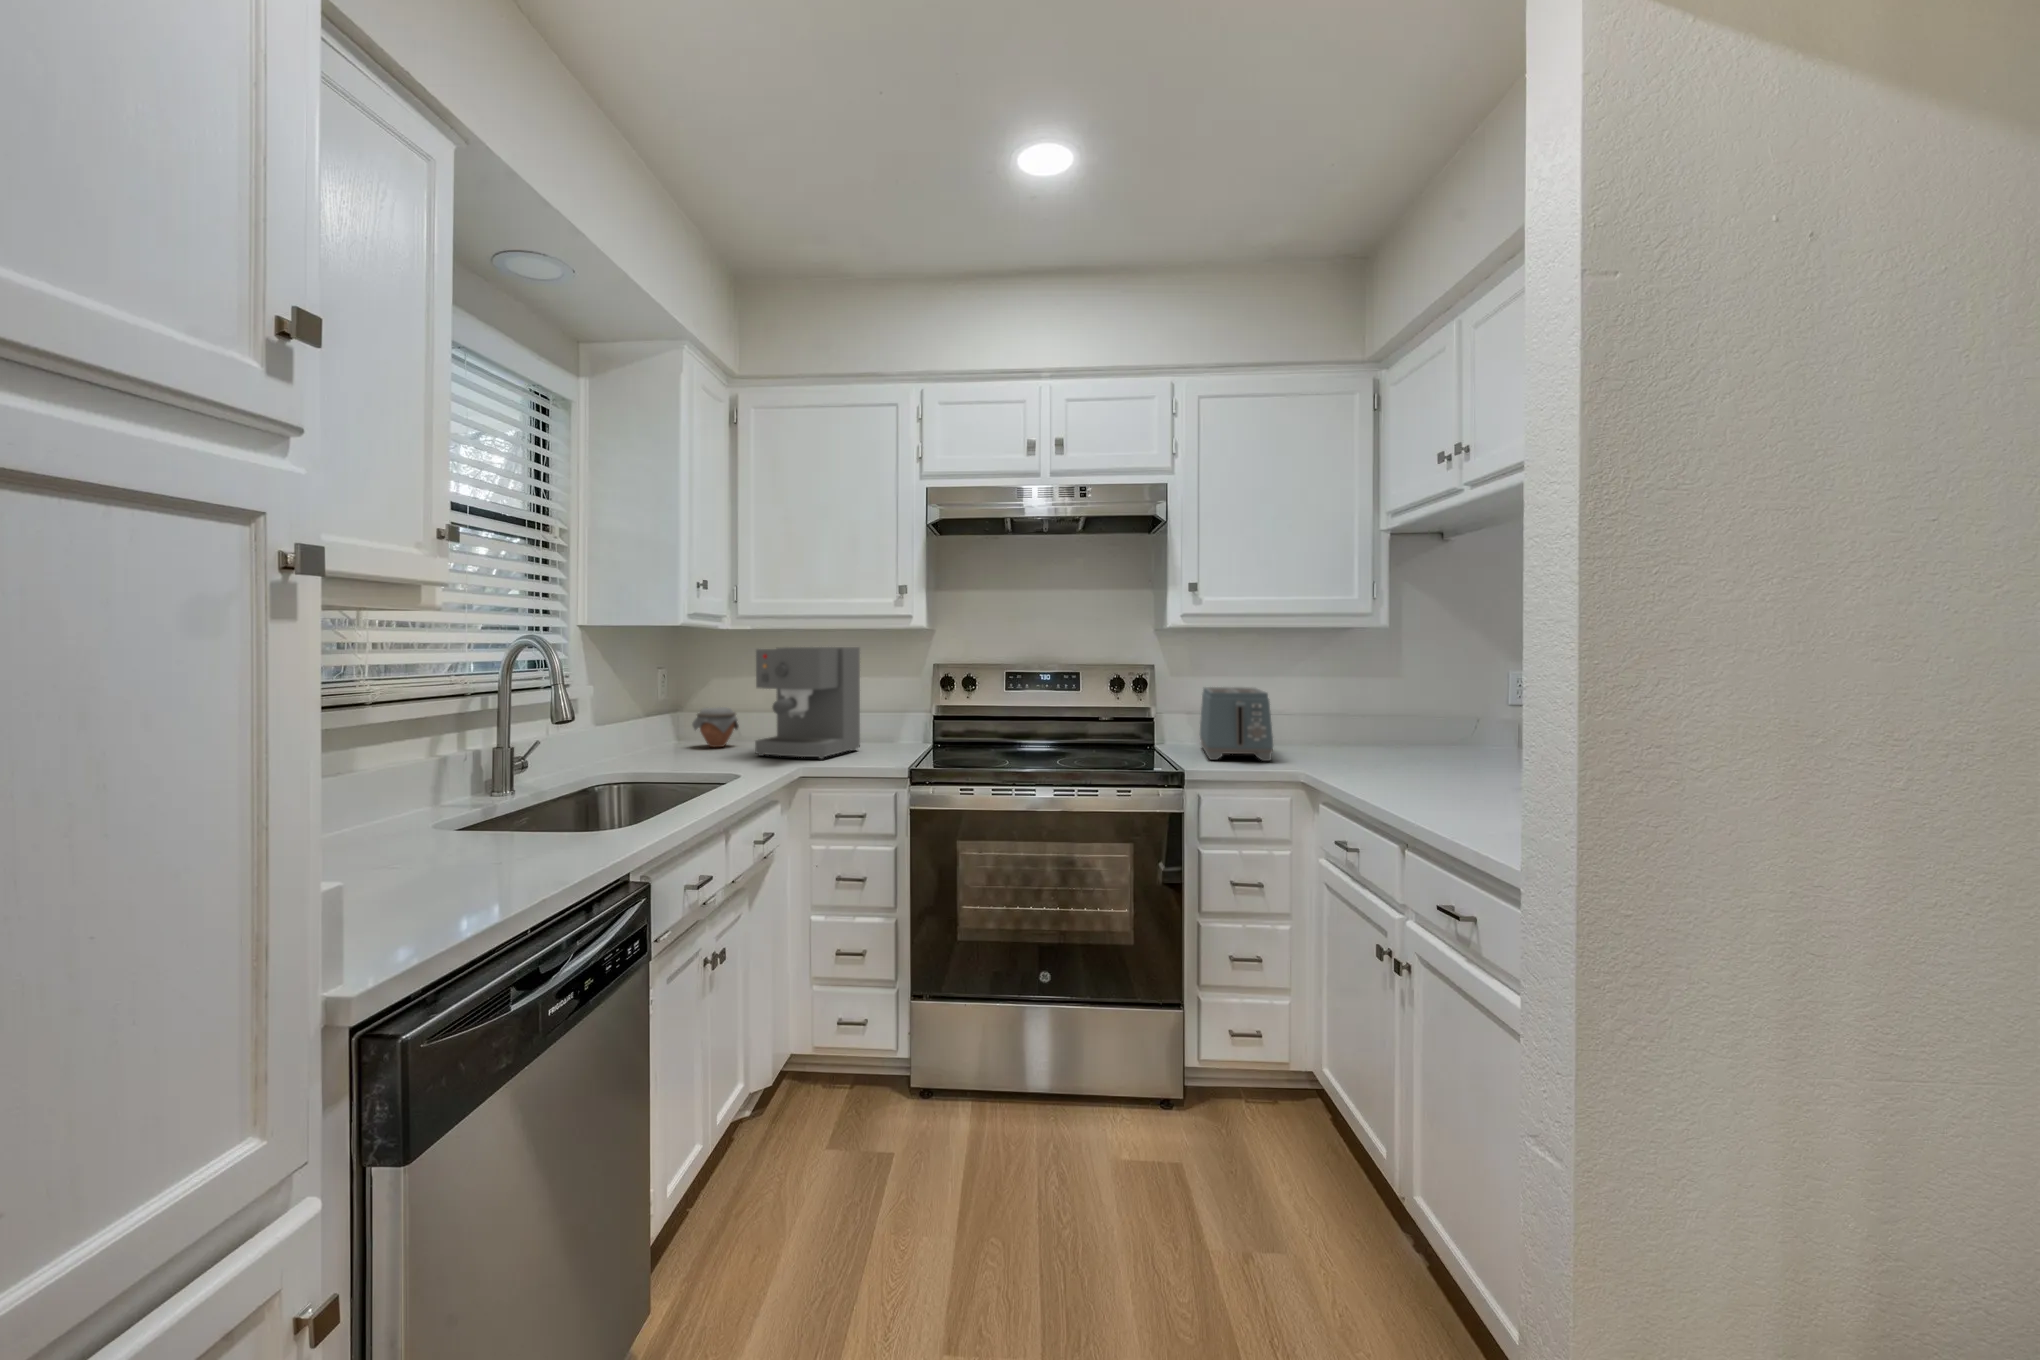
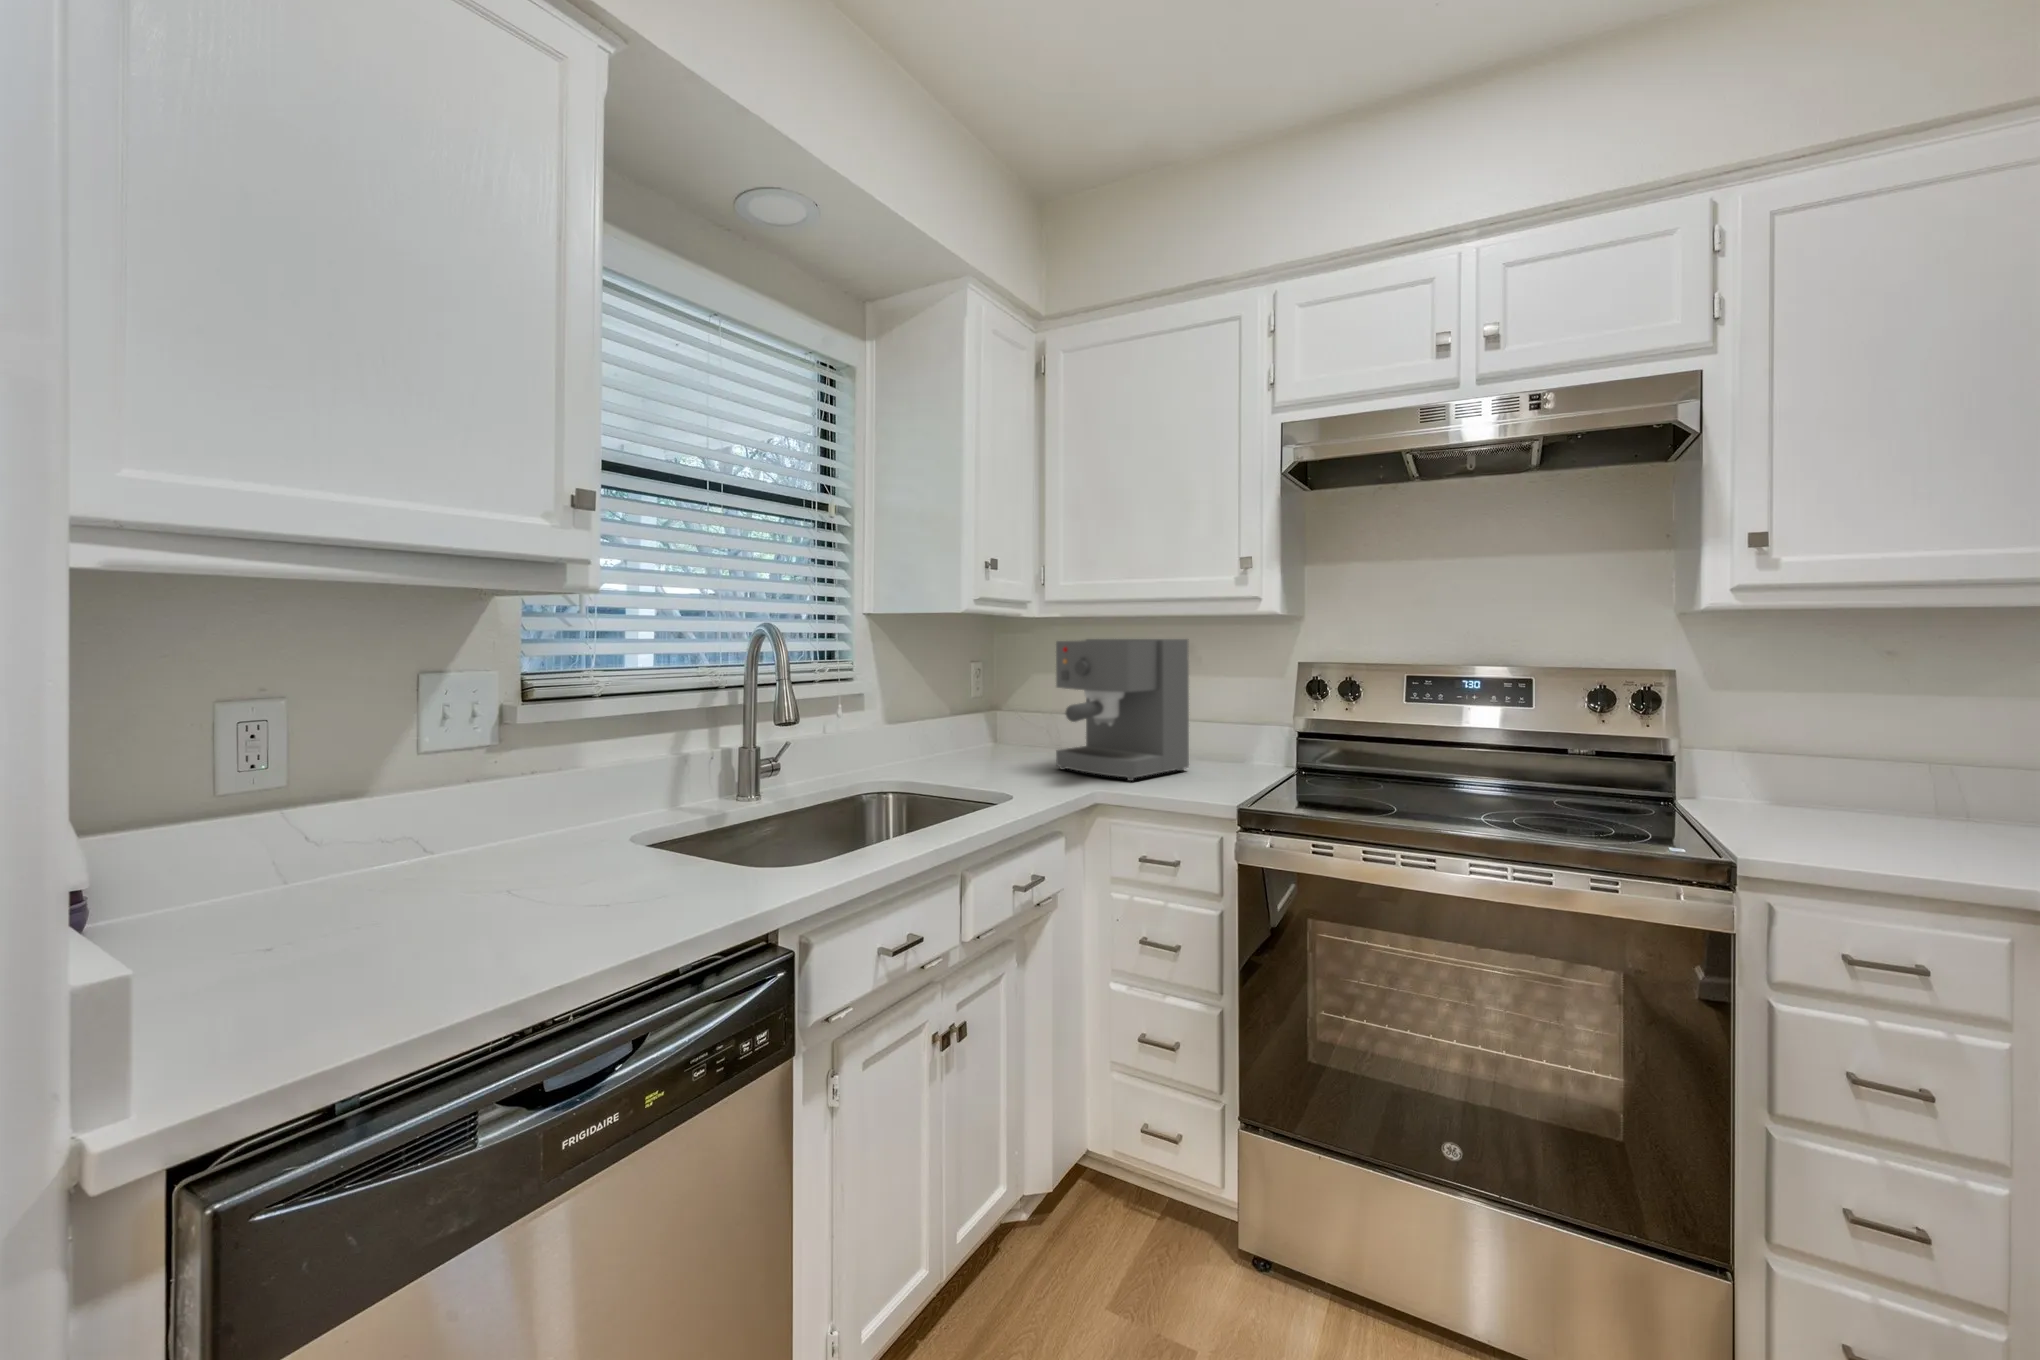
toaster: present [1200,687,1273,761] -> none [1773,710,1963,857]
jar: present [692,707,738,747] -> none [997,707,1049,754]

